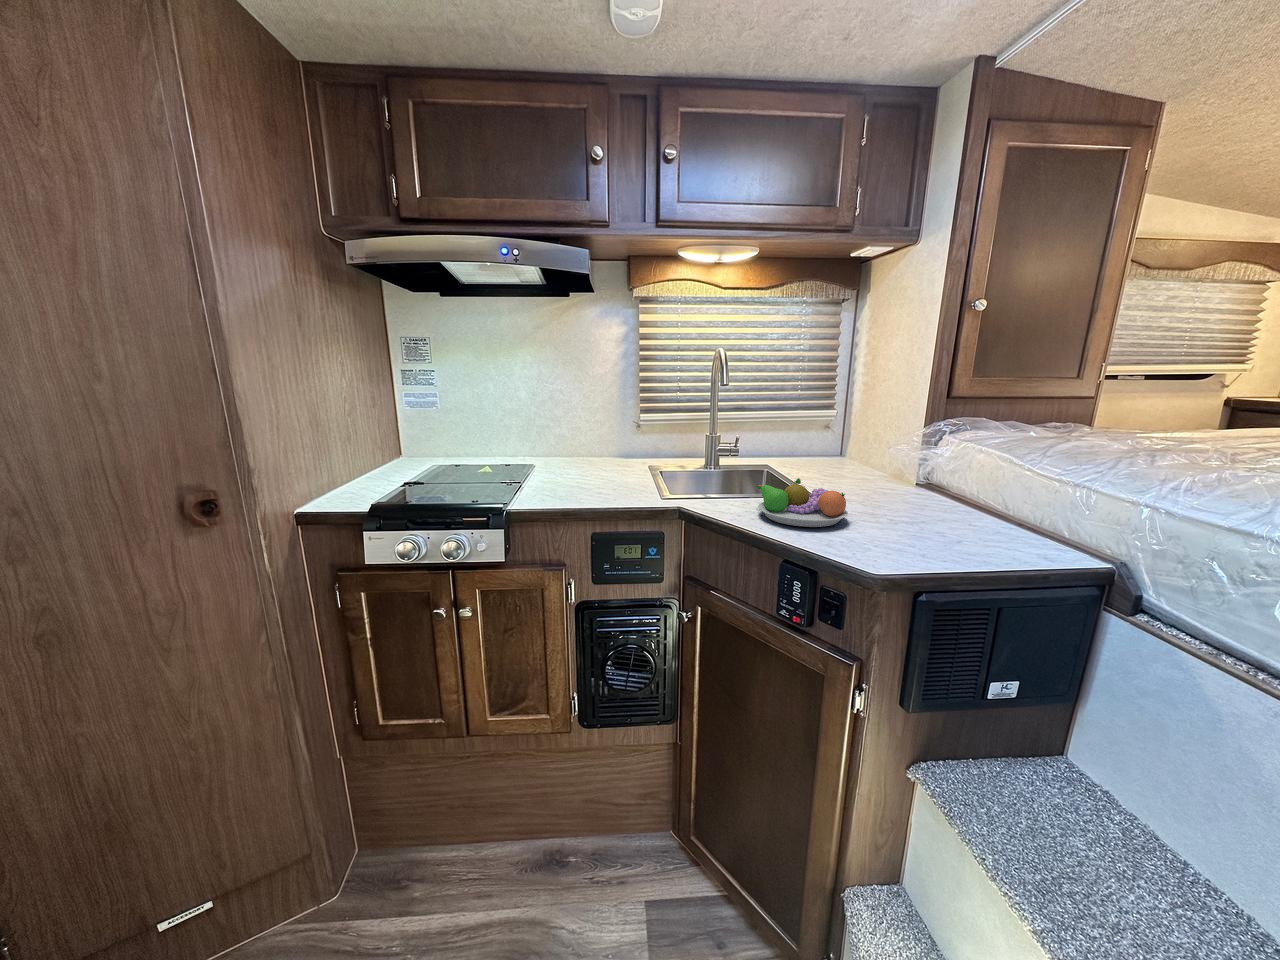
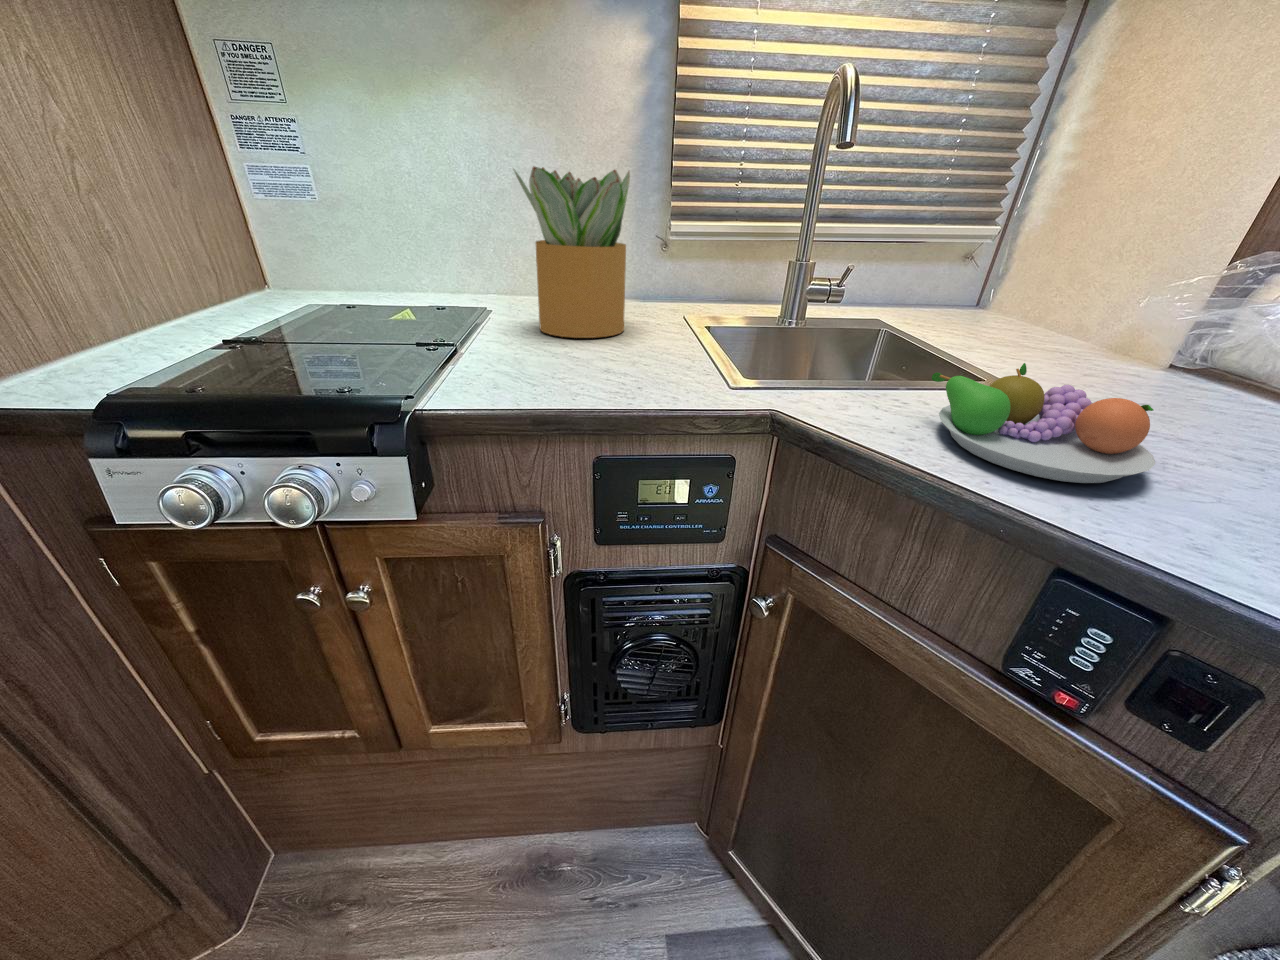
potted plant: none [552,393,613,479] -> present [514,167,630,338]

